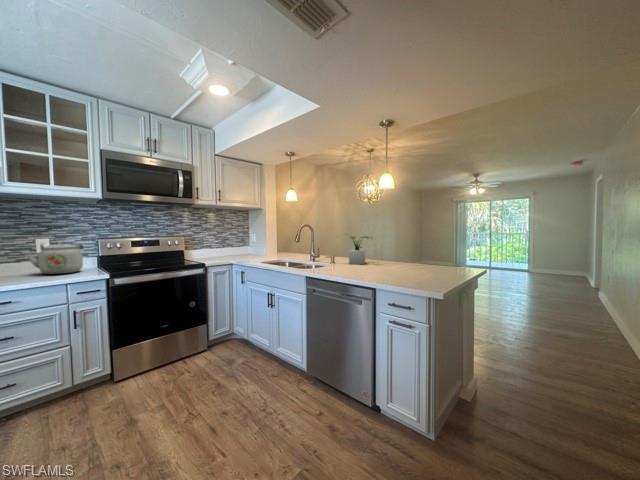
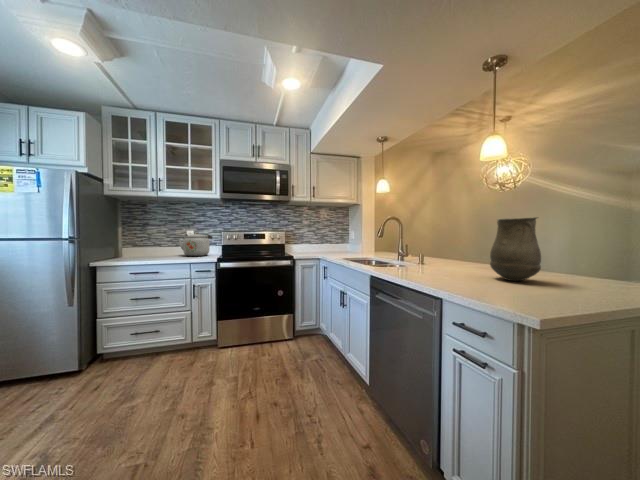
vase: none [384,227,412,268] -> present [490,217,541,281]
potted plant: present [346,234,373,264] -> none [425,229,478,271]

